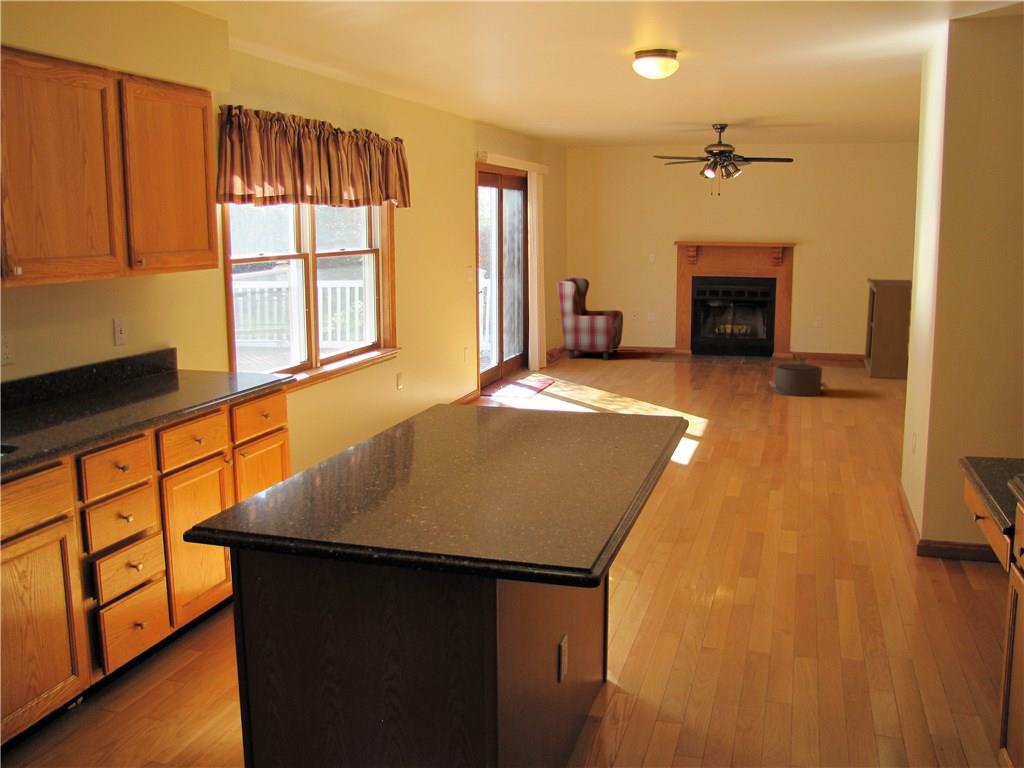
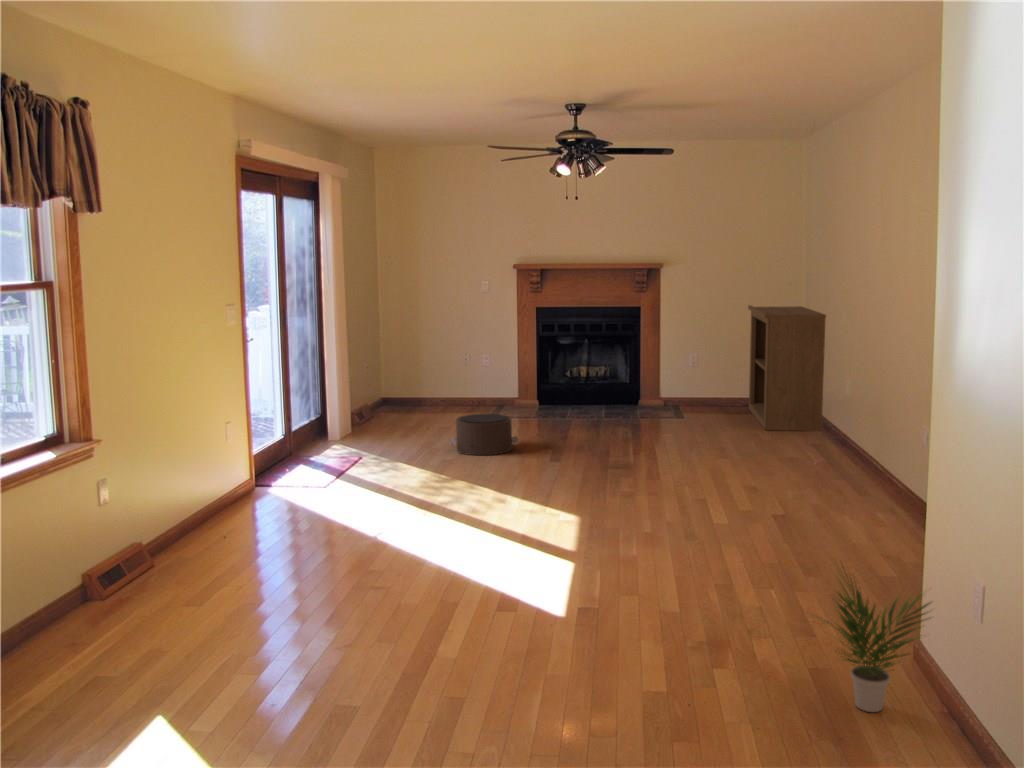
armchair: present [557,278,623,360] -> none [364,312,451,419]
pouf: present [769,364,829,396] -> present [450,414,519,455]
potted plant: none [817,425,903,516] -> present [822,561,930,712]

